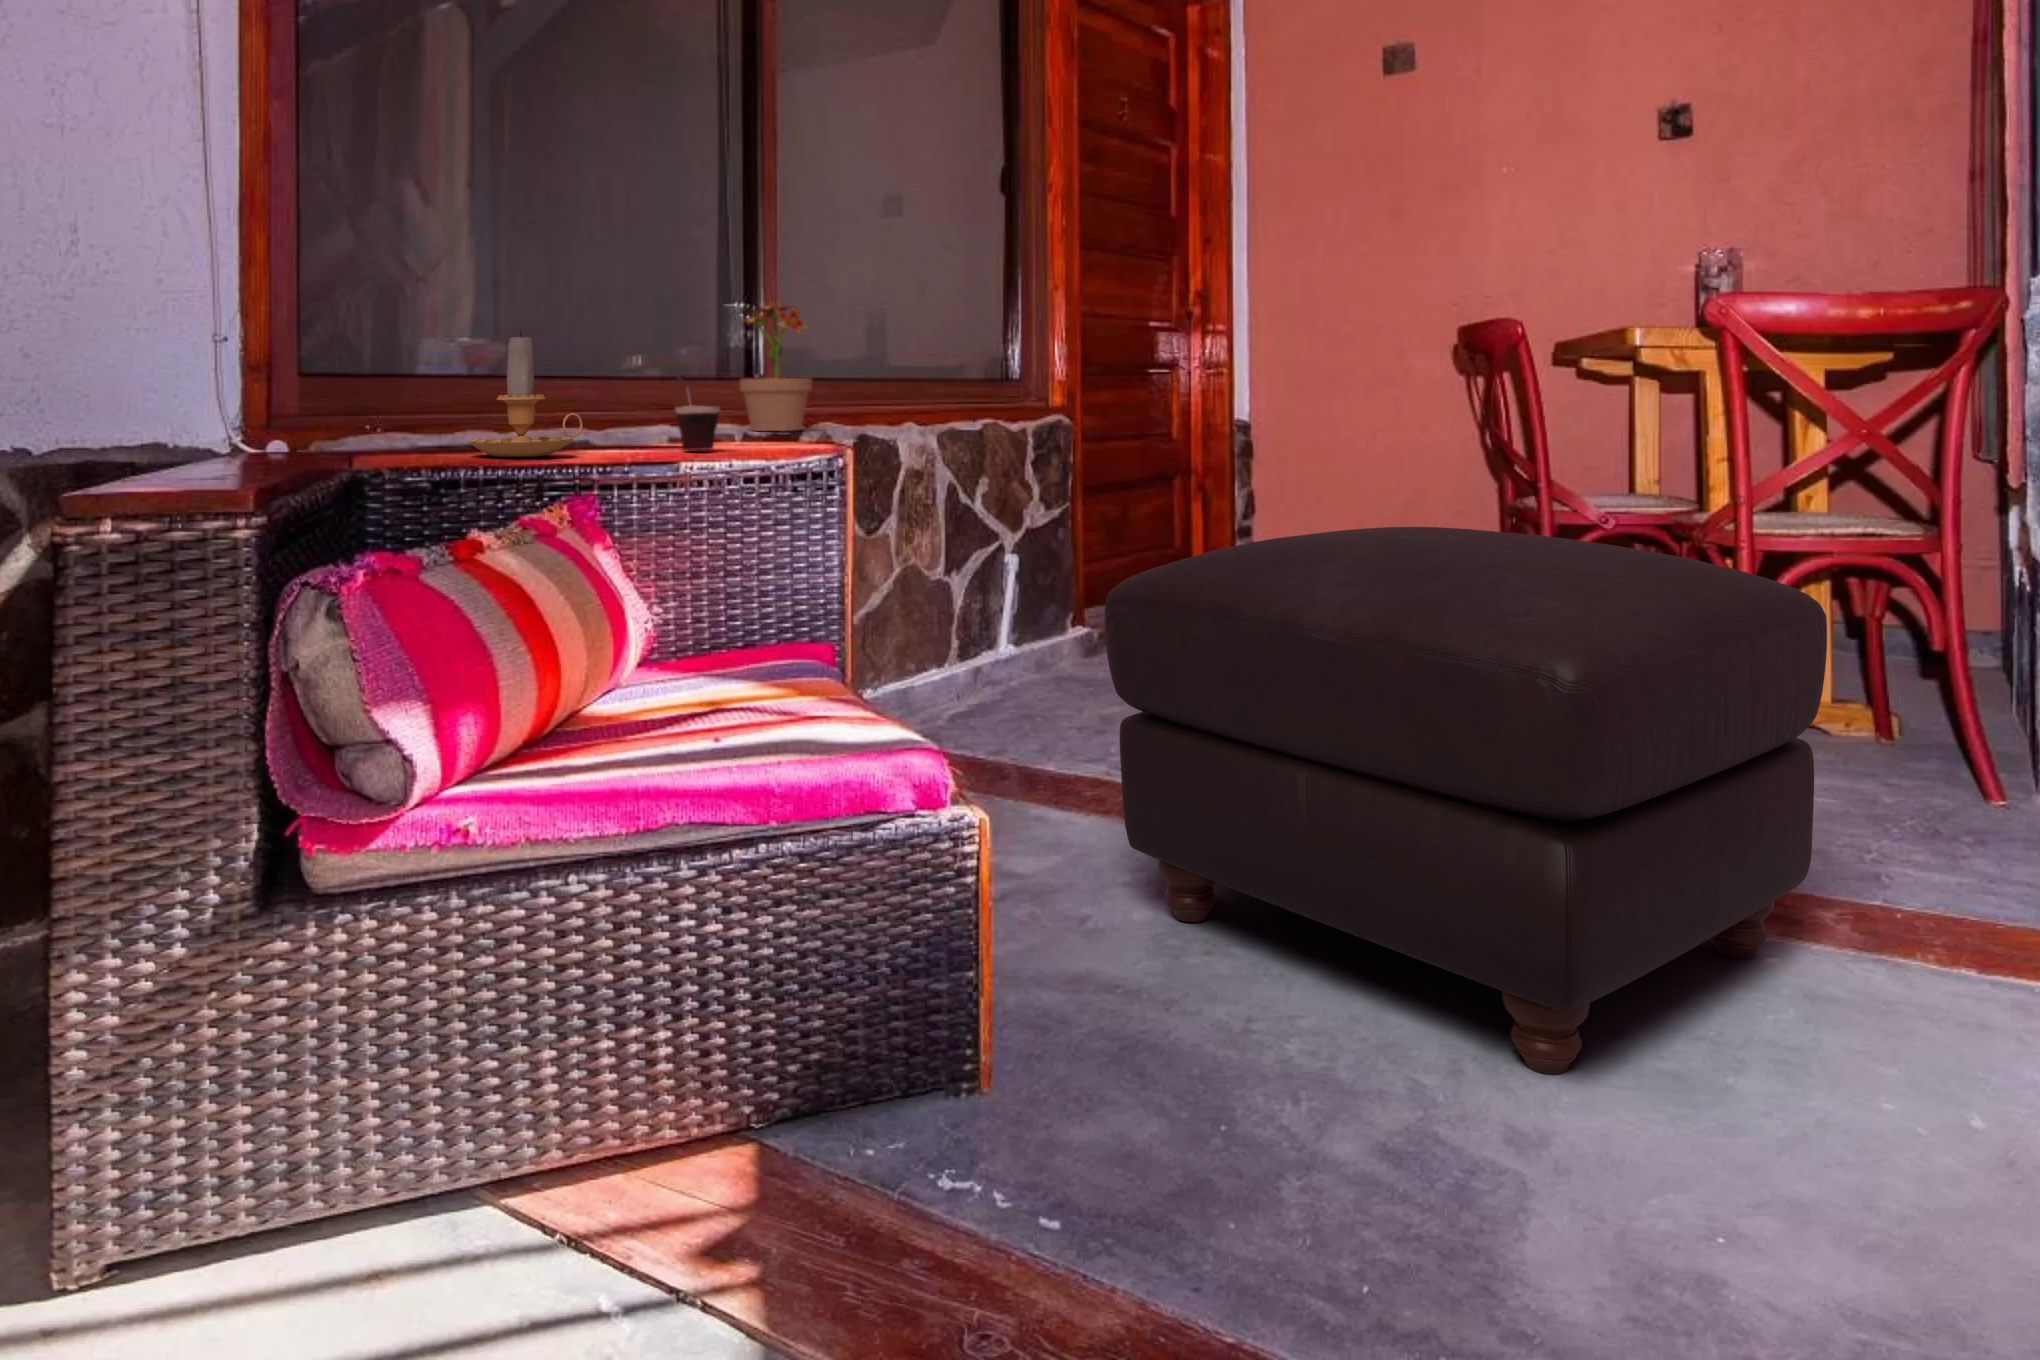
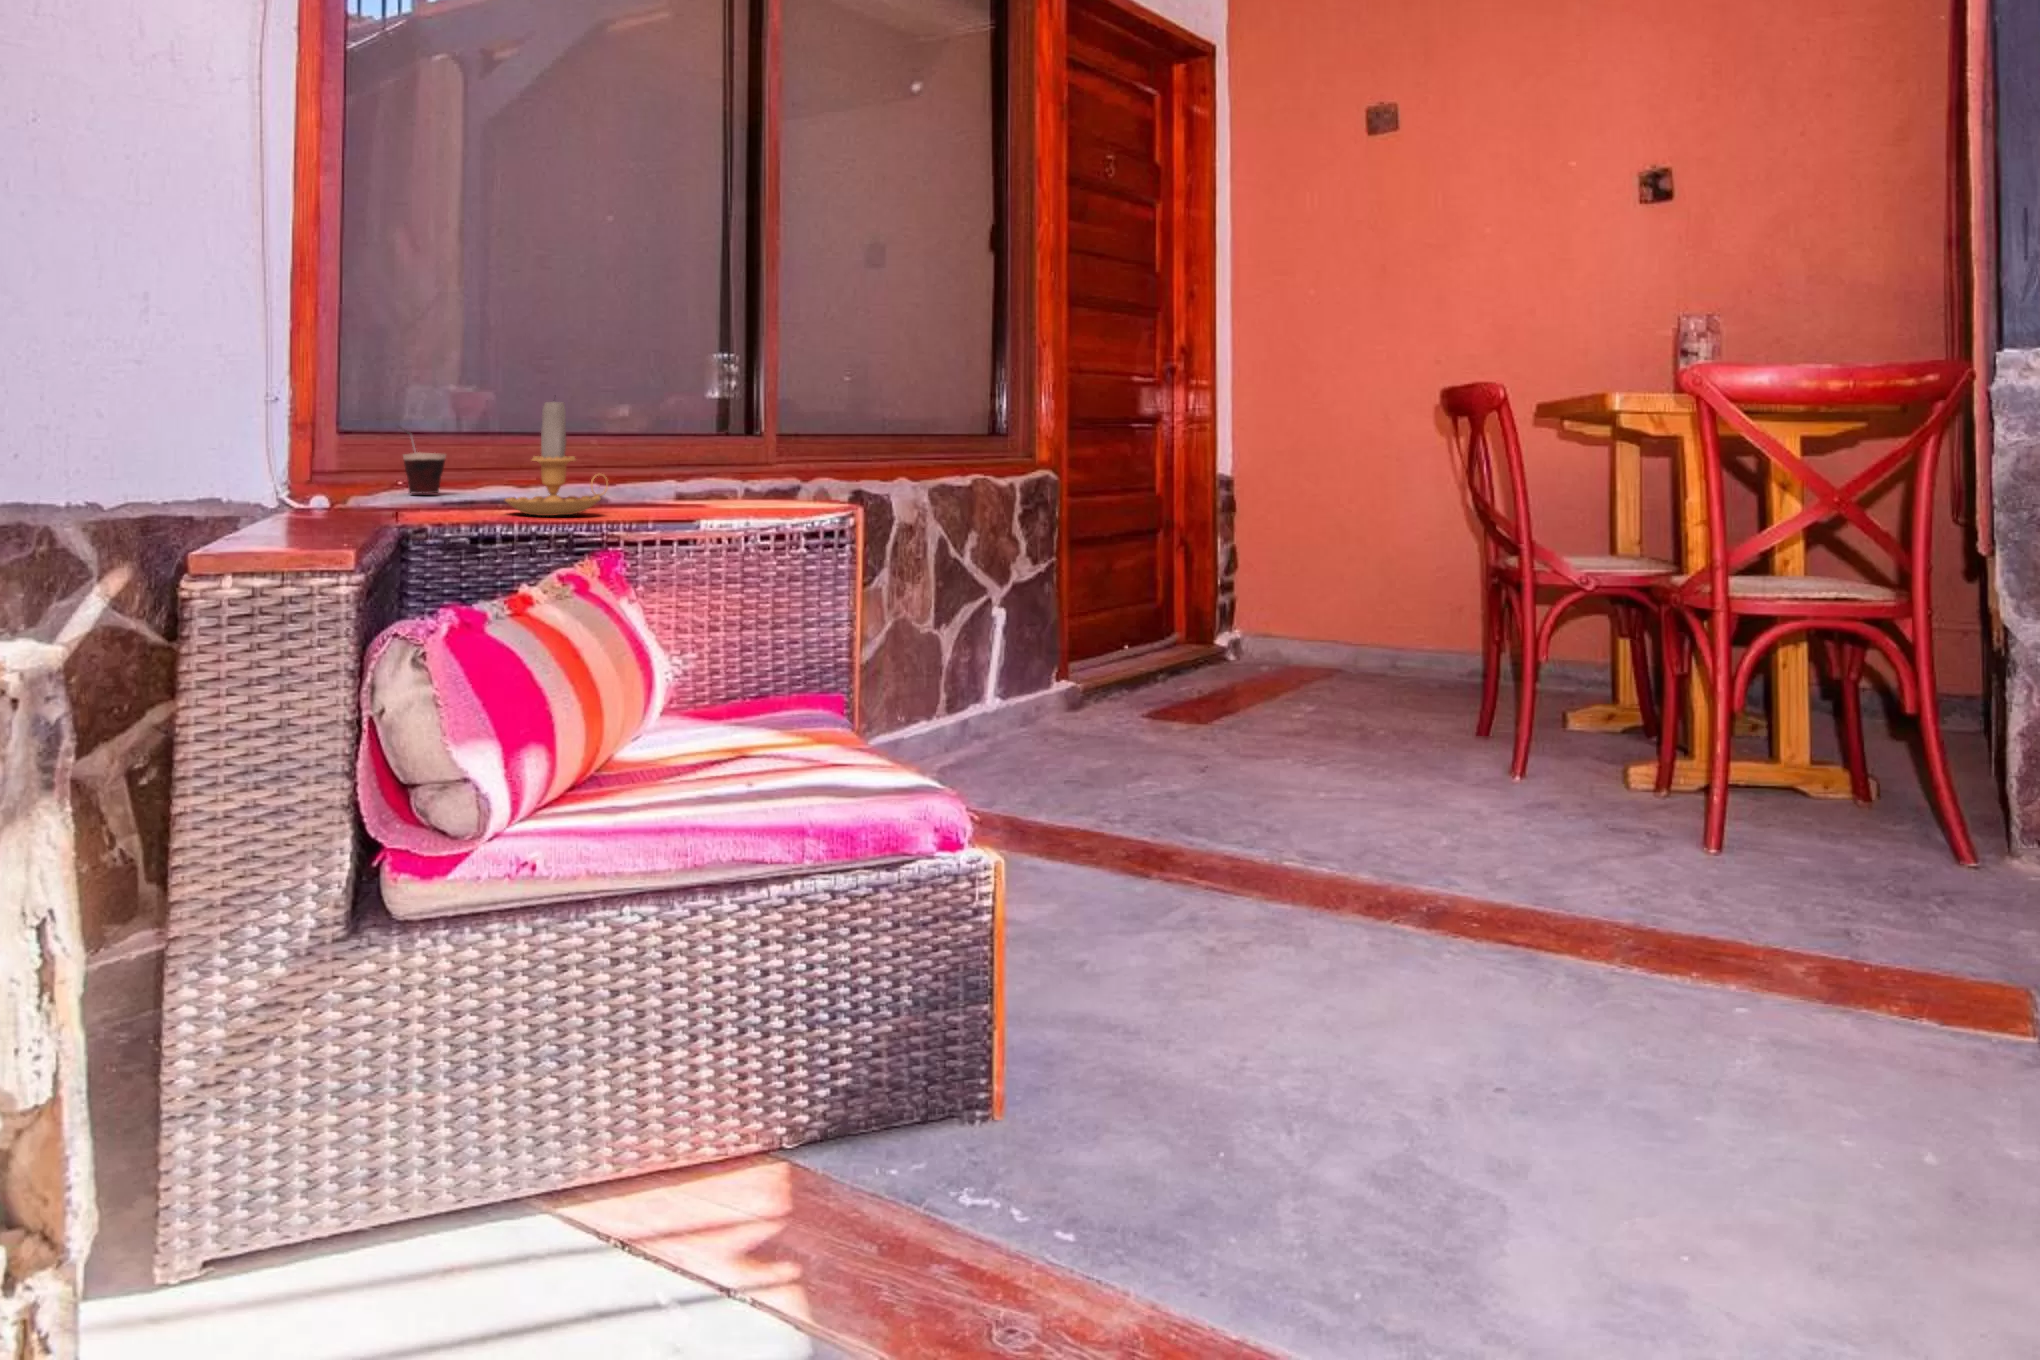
potted plant: present [736,297,812,431] -> none [732,355,809,488]
cup: present [675,377,720,450] -> present [398,426,446,494]
ottoman: present [1104,527,1827,1074] -> none [1104,597,1794,1111]

